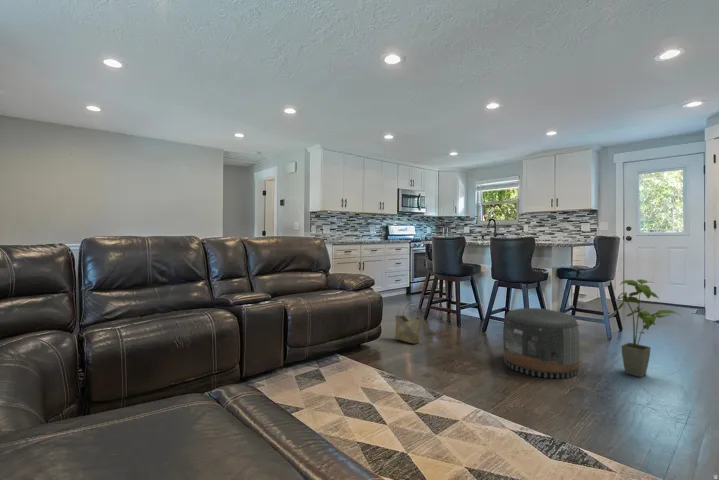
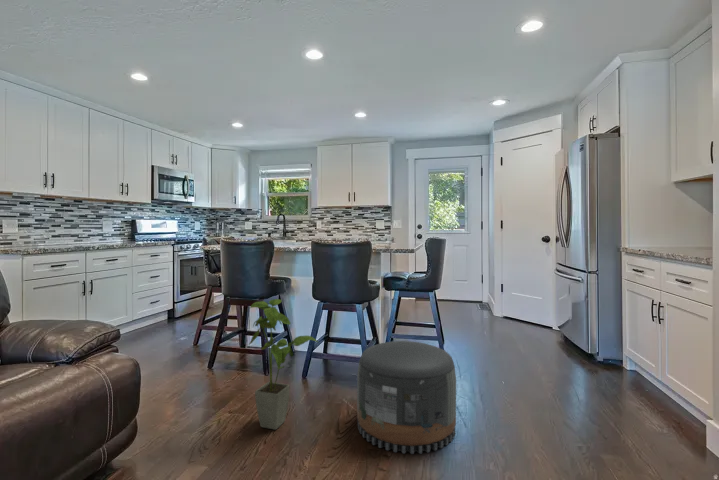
house plant: present [617,279,678,377] -> present [249,299,318,430]
woven basket: present [395,315,421,343] -> none [166,358,219,433]

